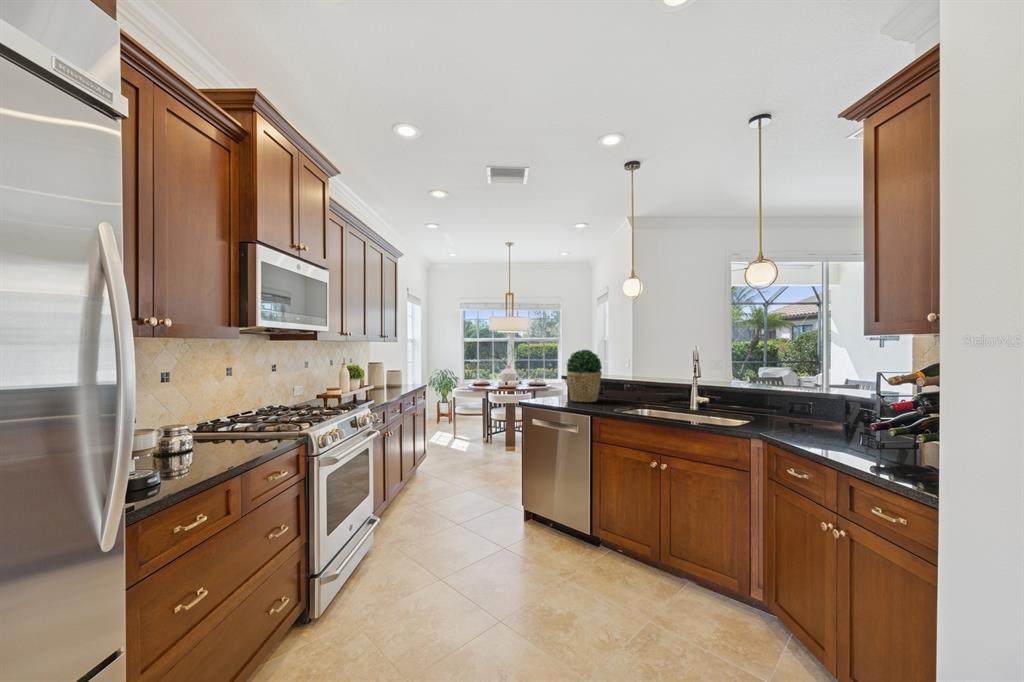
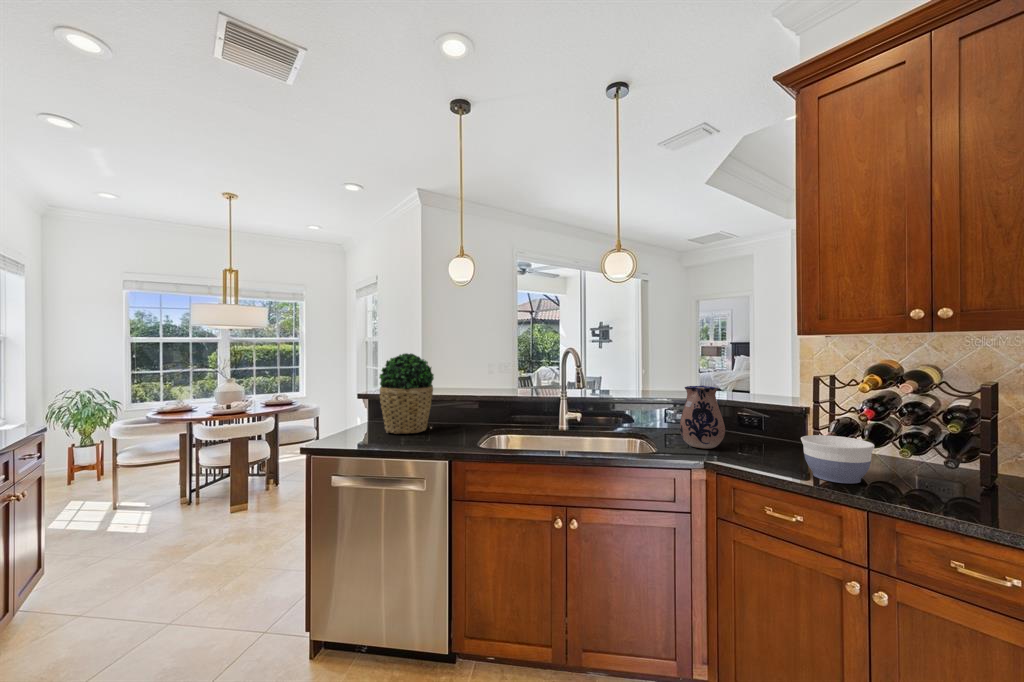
ceramic pitcher: none [769,378,811,430] -> present [680,386,725,449]
bowl: none [828,421,893,460] -> present [801,435,875,483]

